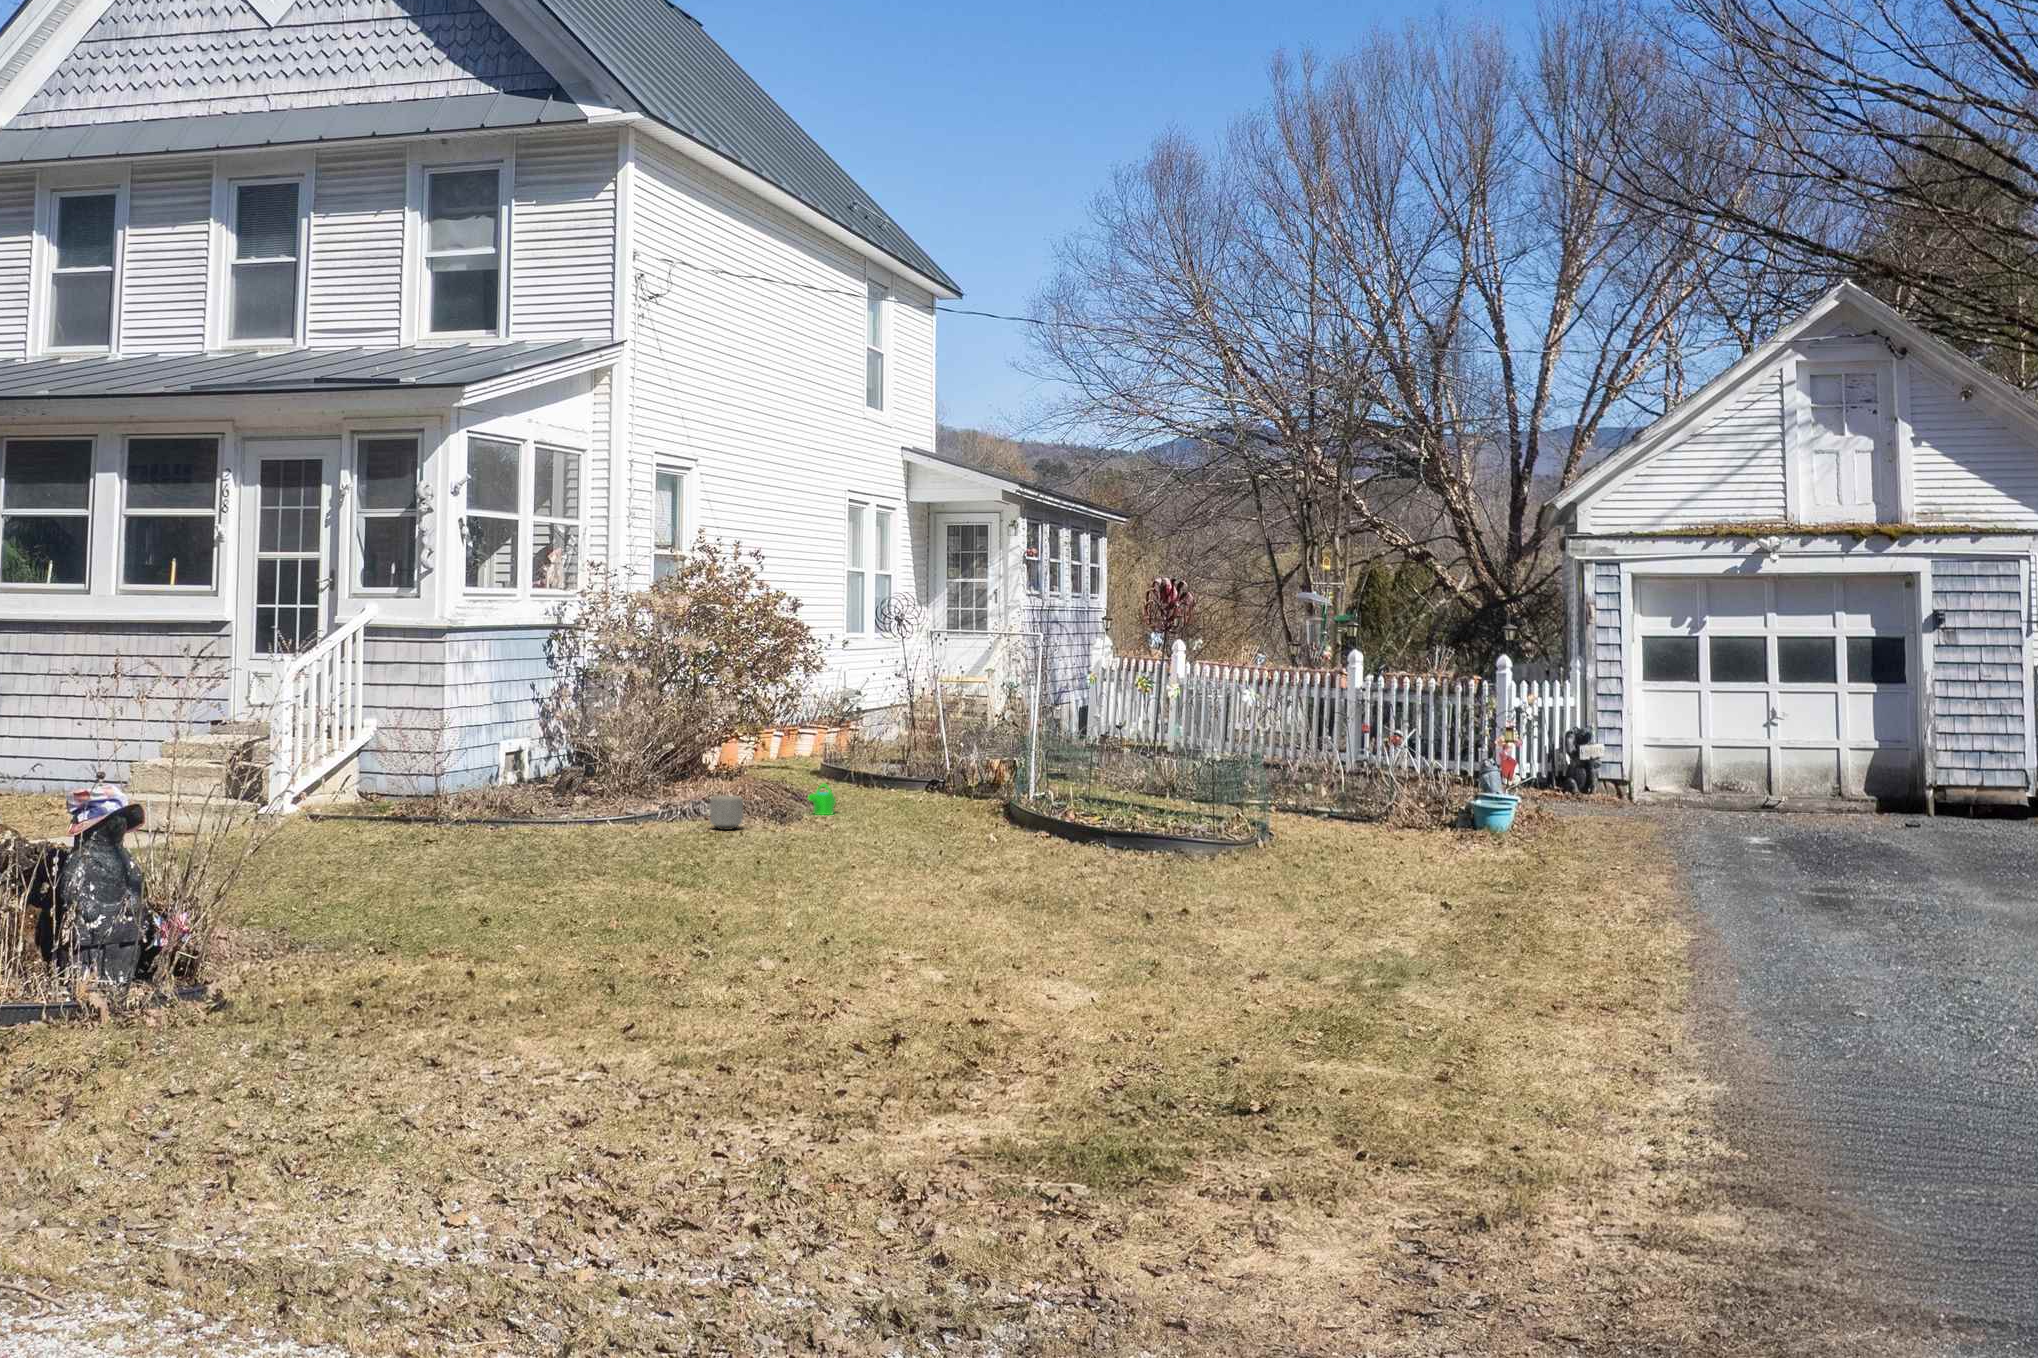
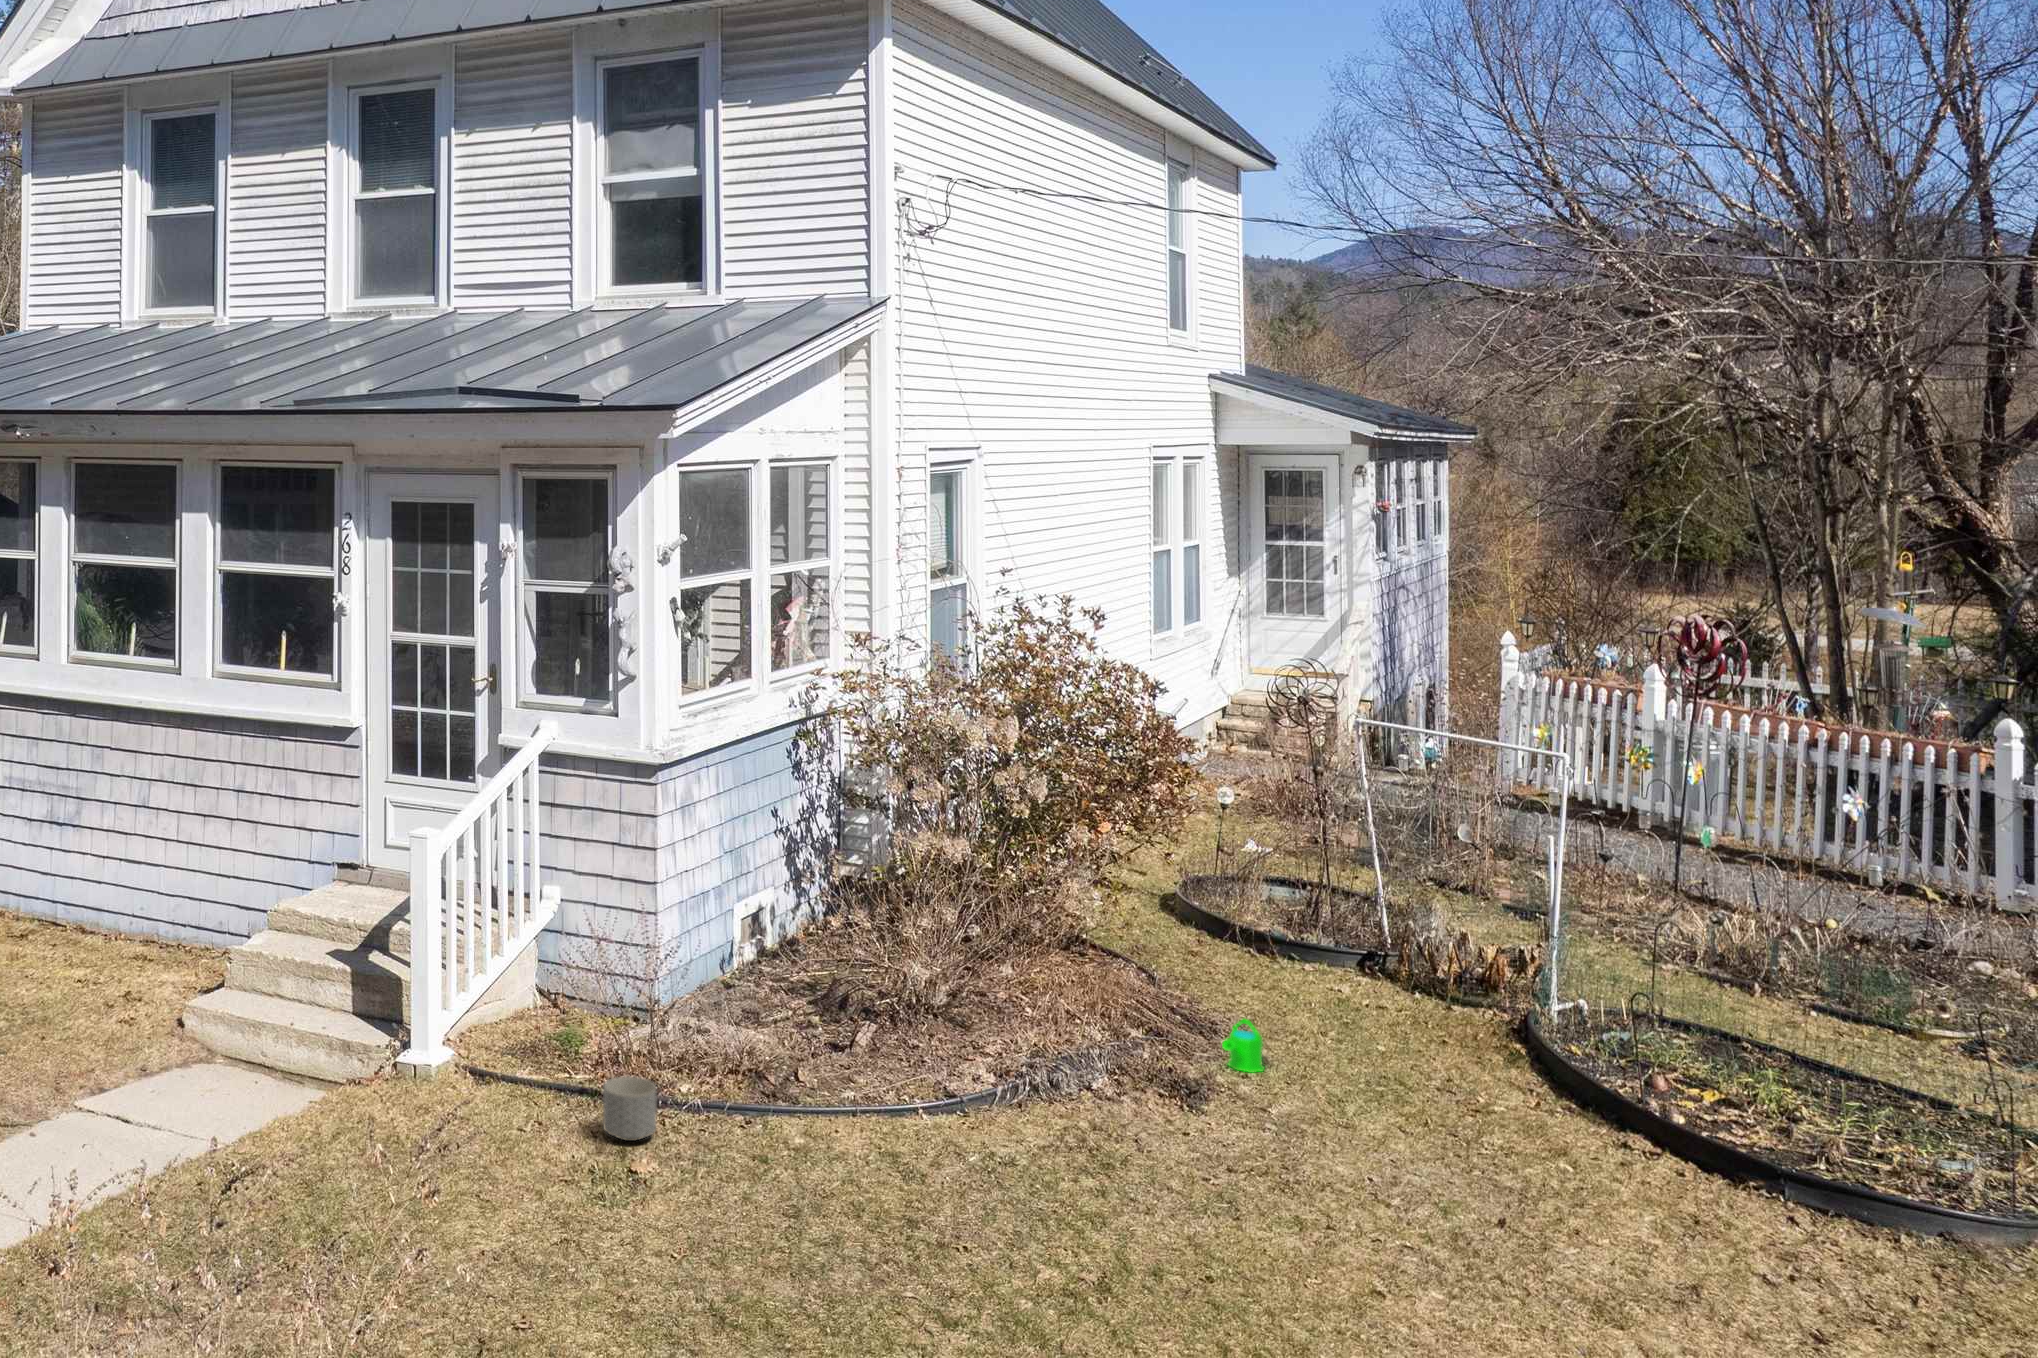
planter: present [710,796,743,830] -> present [603,1076,656,1141]

